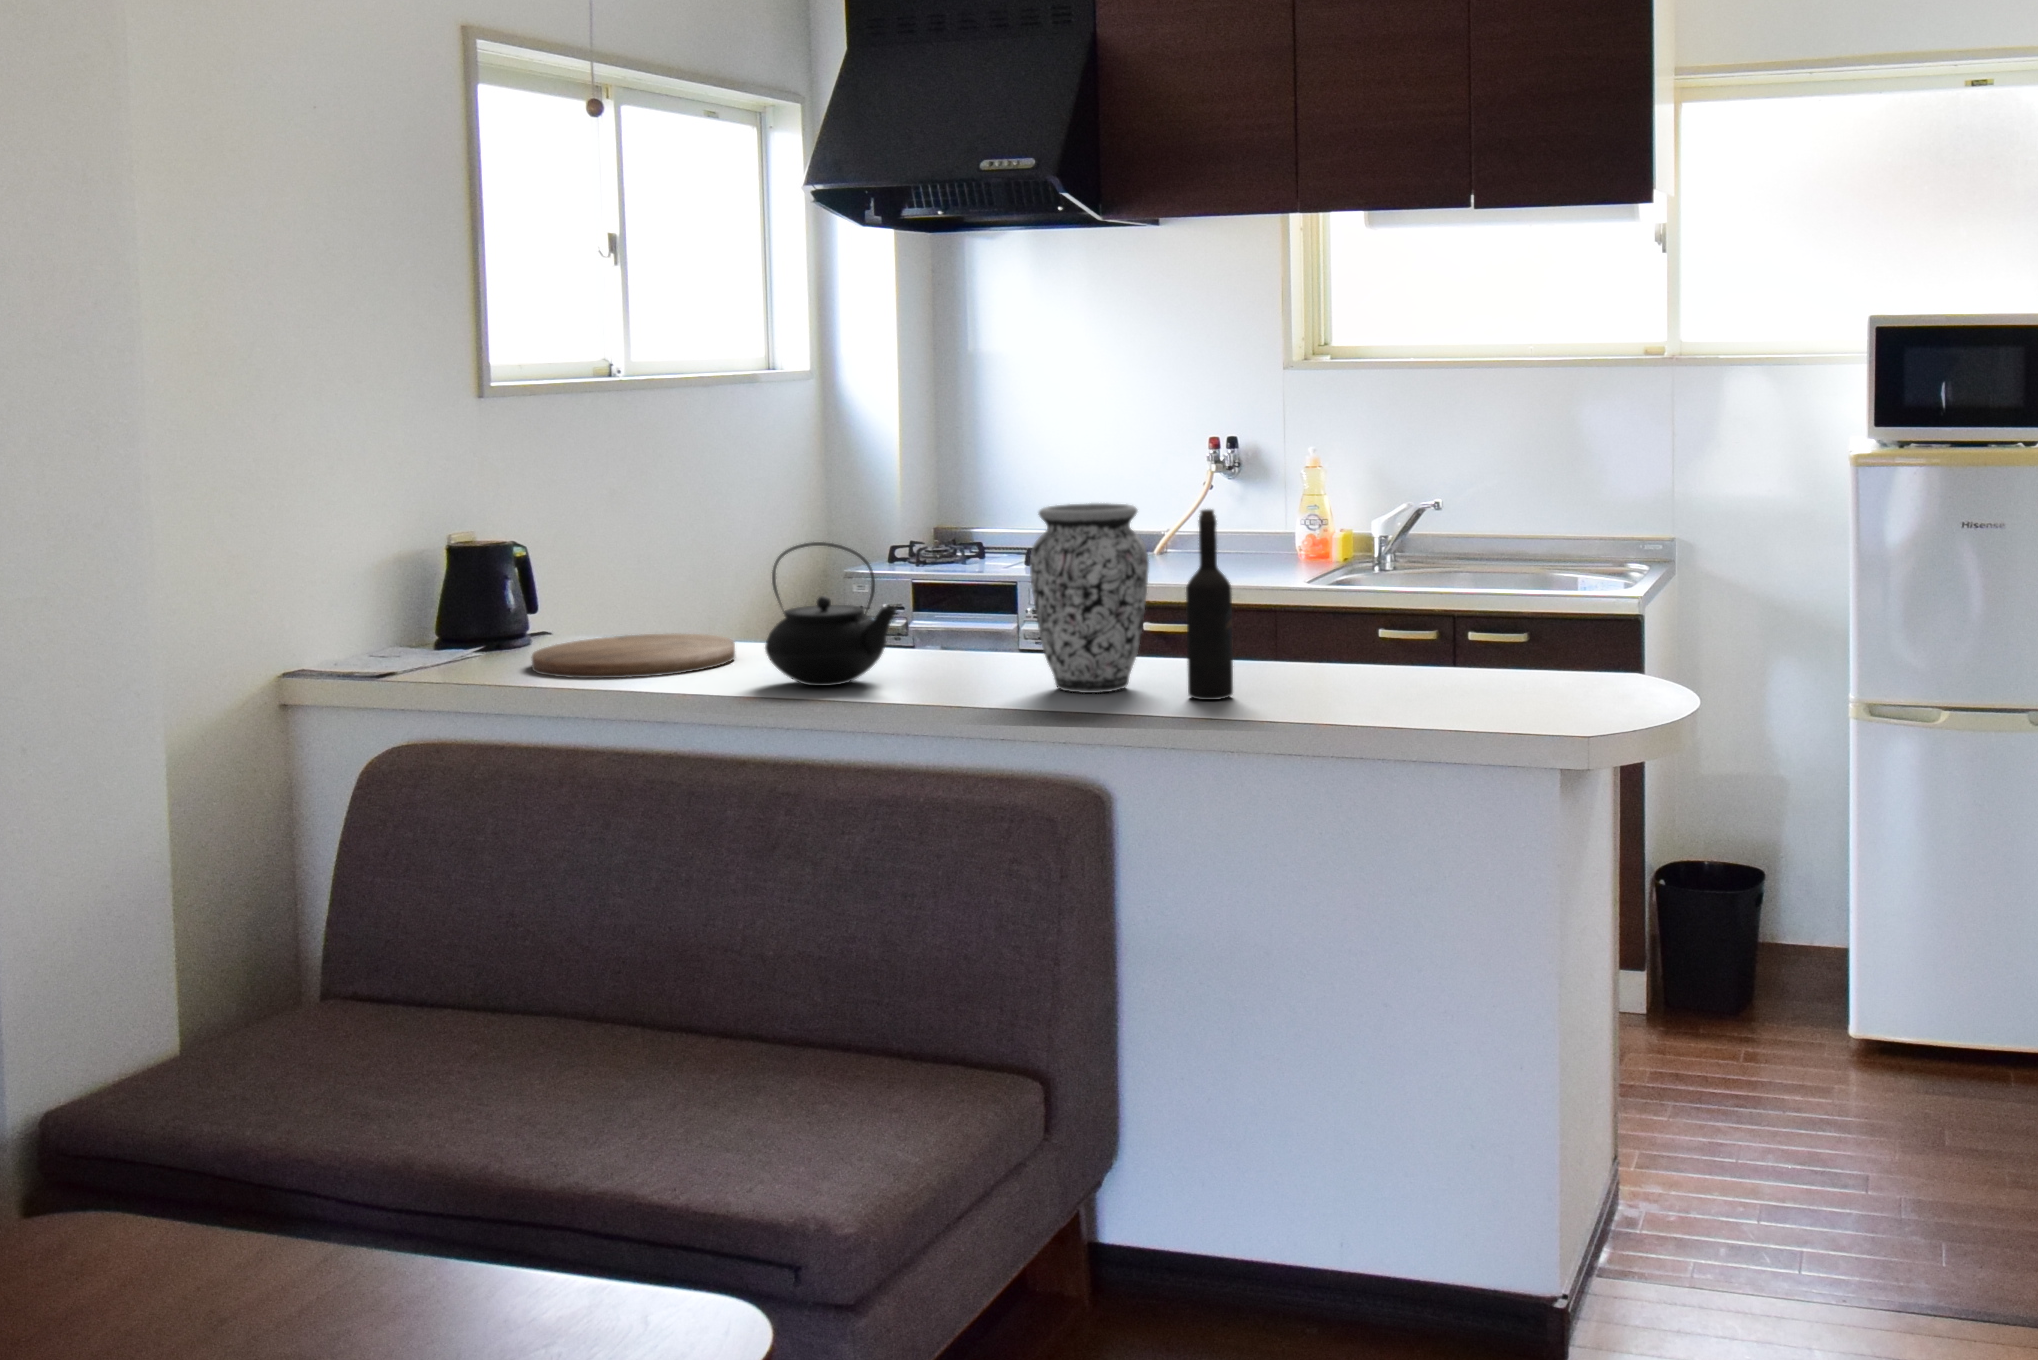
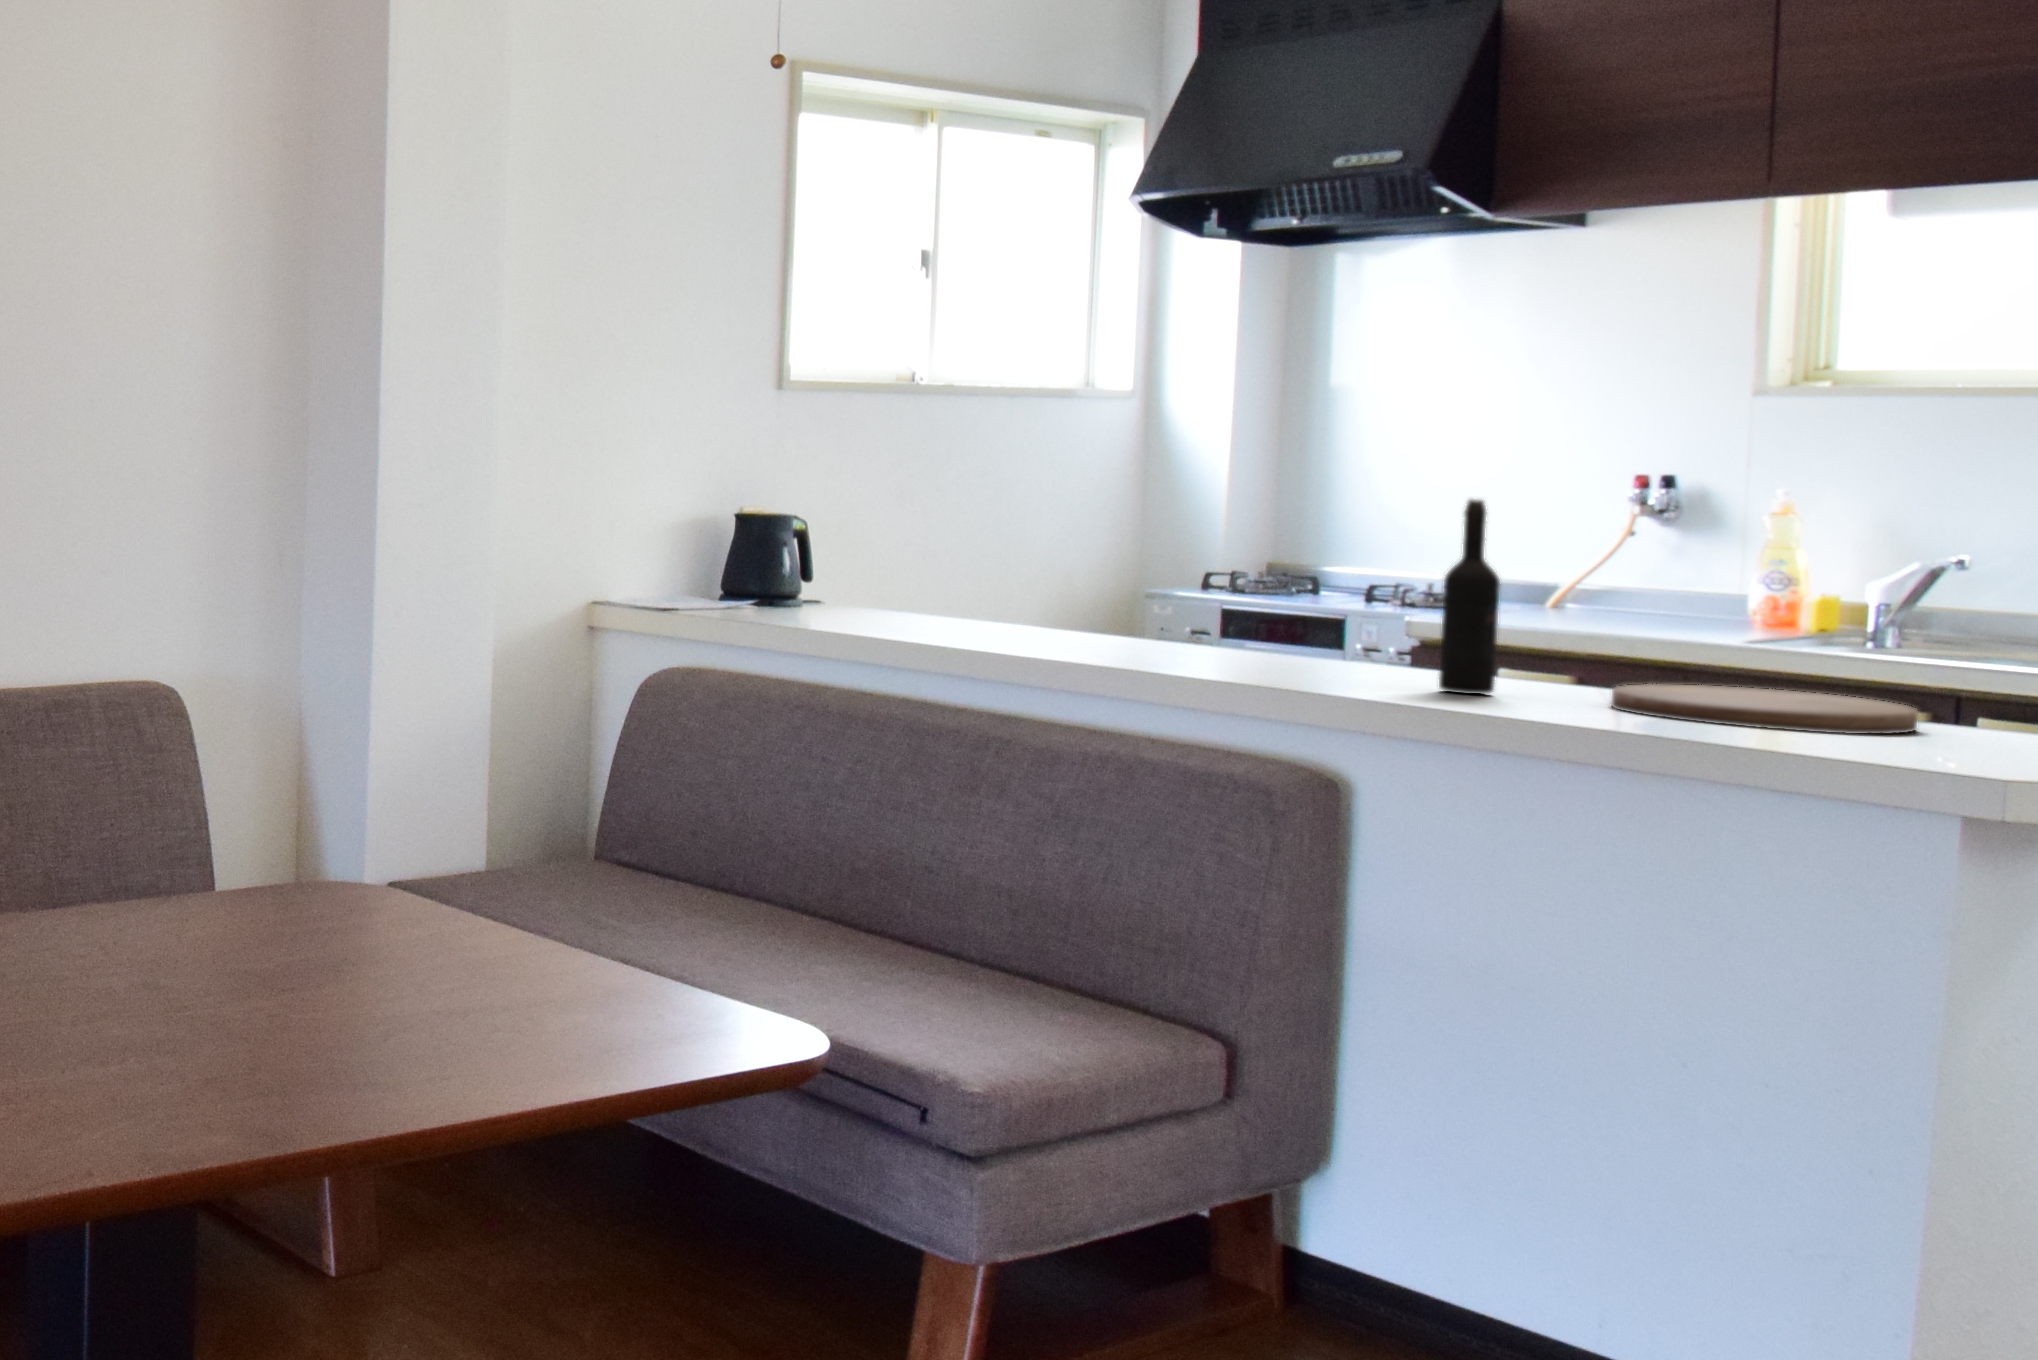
vase: present [1030,503,1149,693] -> none [1277,493,1414,680]
teapot: present [765,542,897,686] -> none [1006,517,1137,651]
cutting board: present [531,634,735,678] -> present [1612,684,1917,734]

